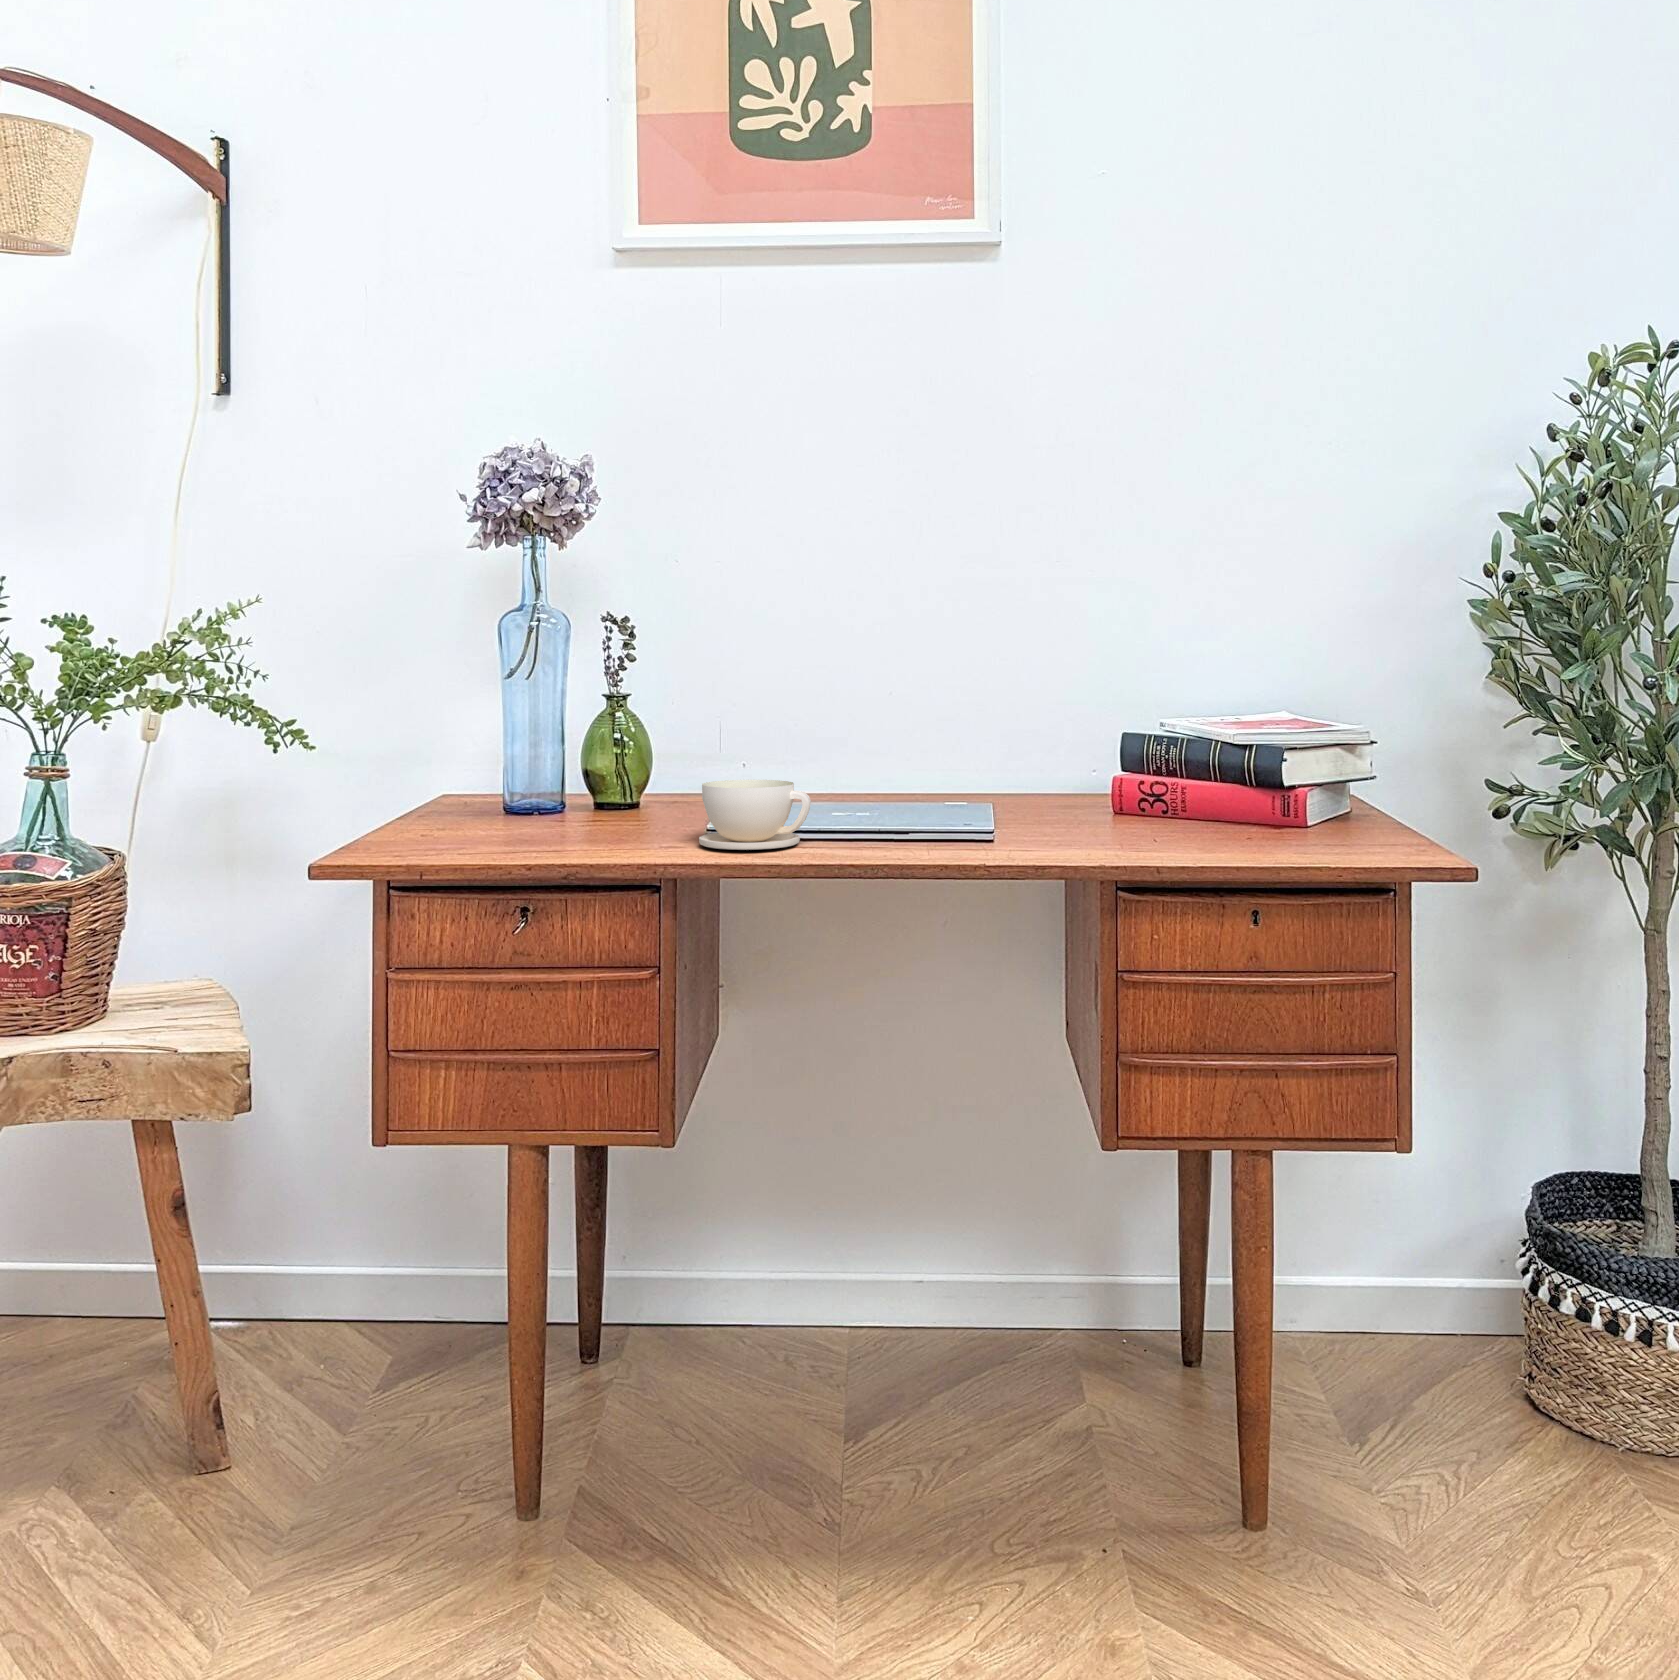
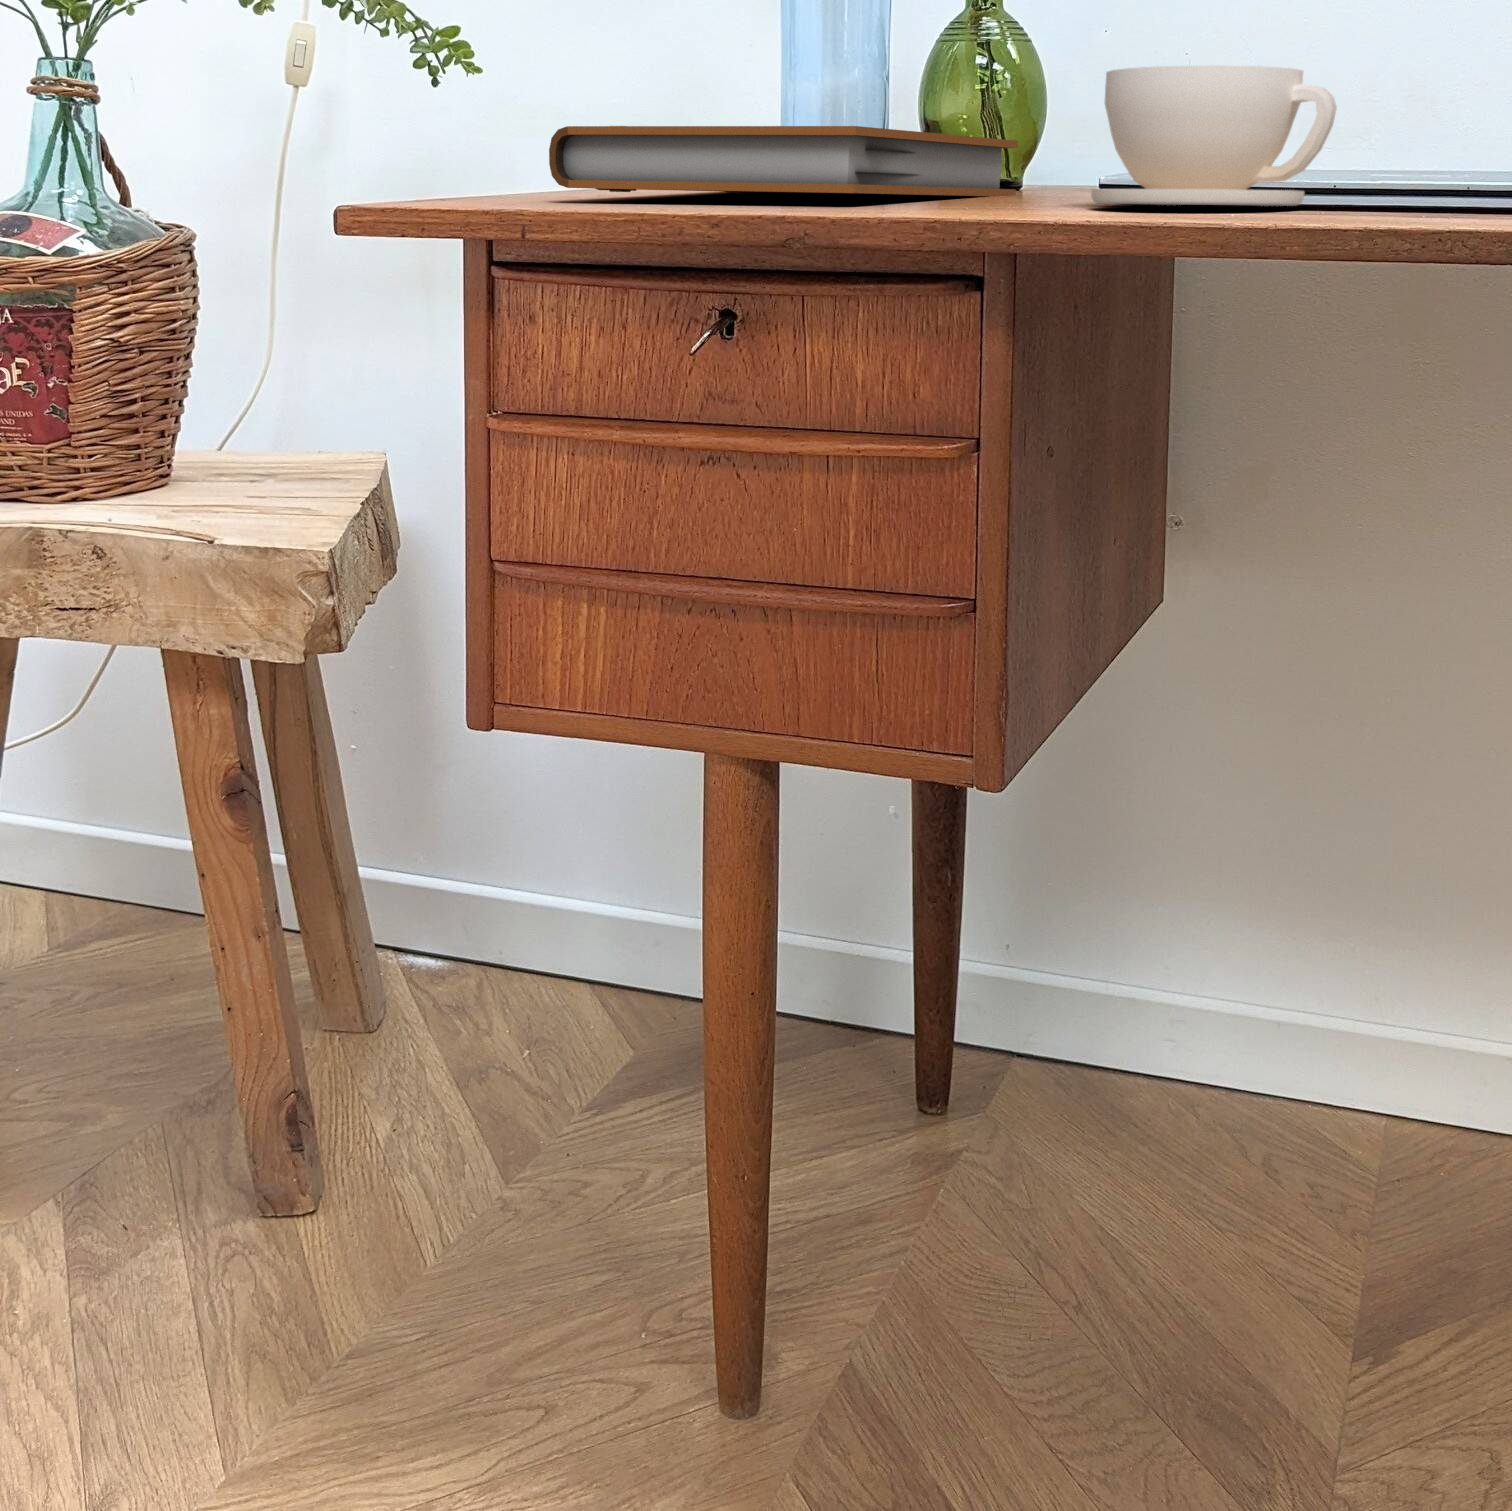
notebook: none [394,785,639,841] -> present [549,126,1018,196]

